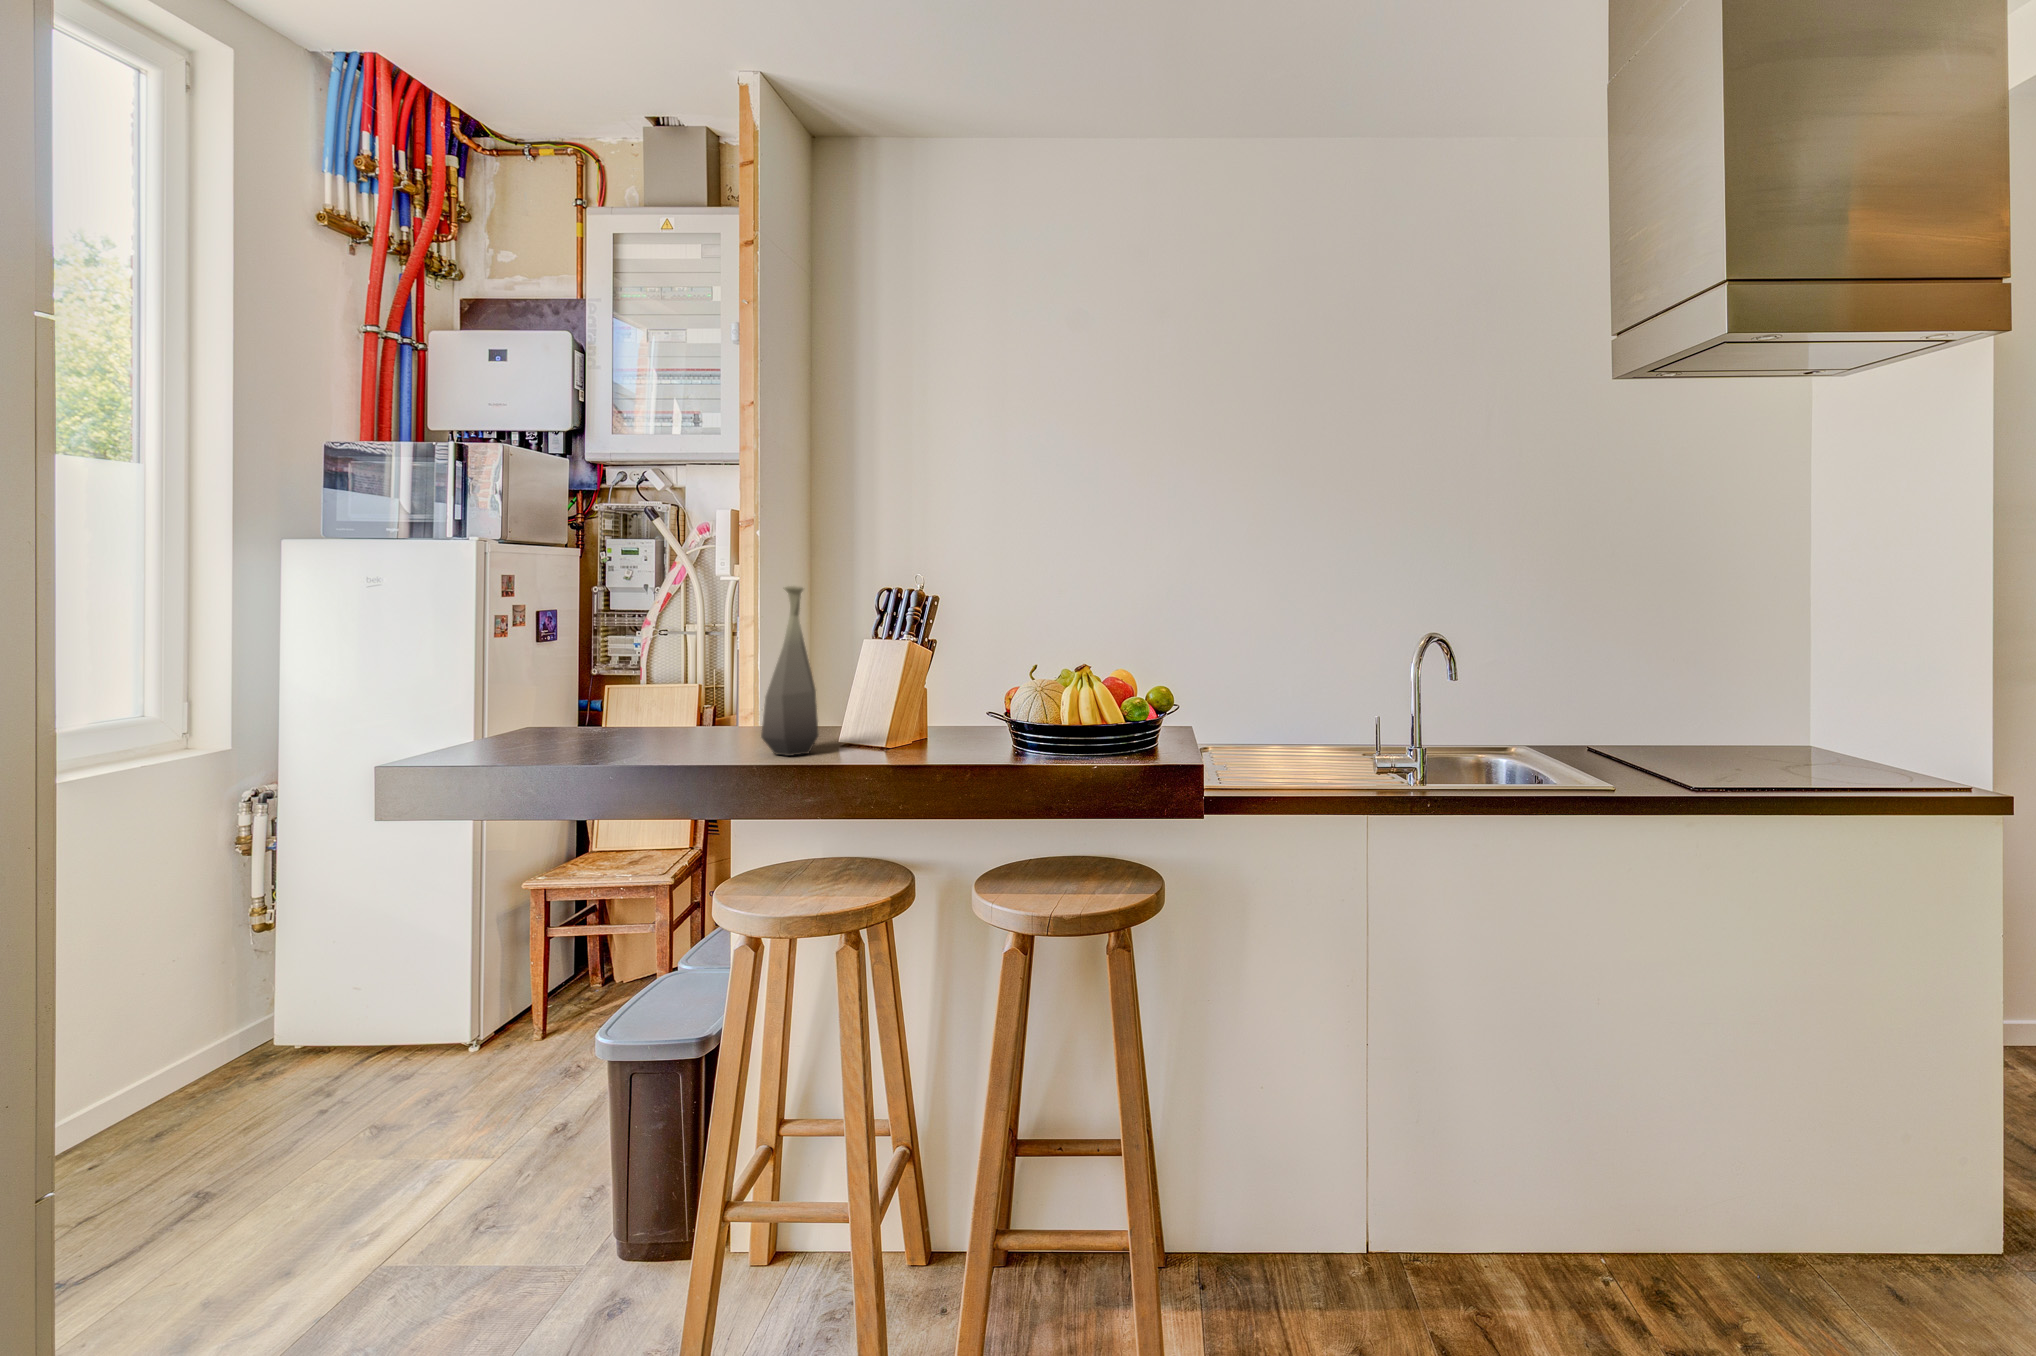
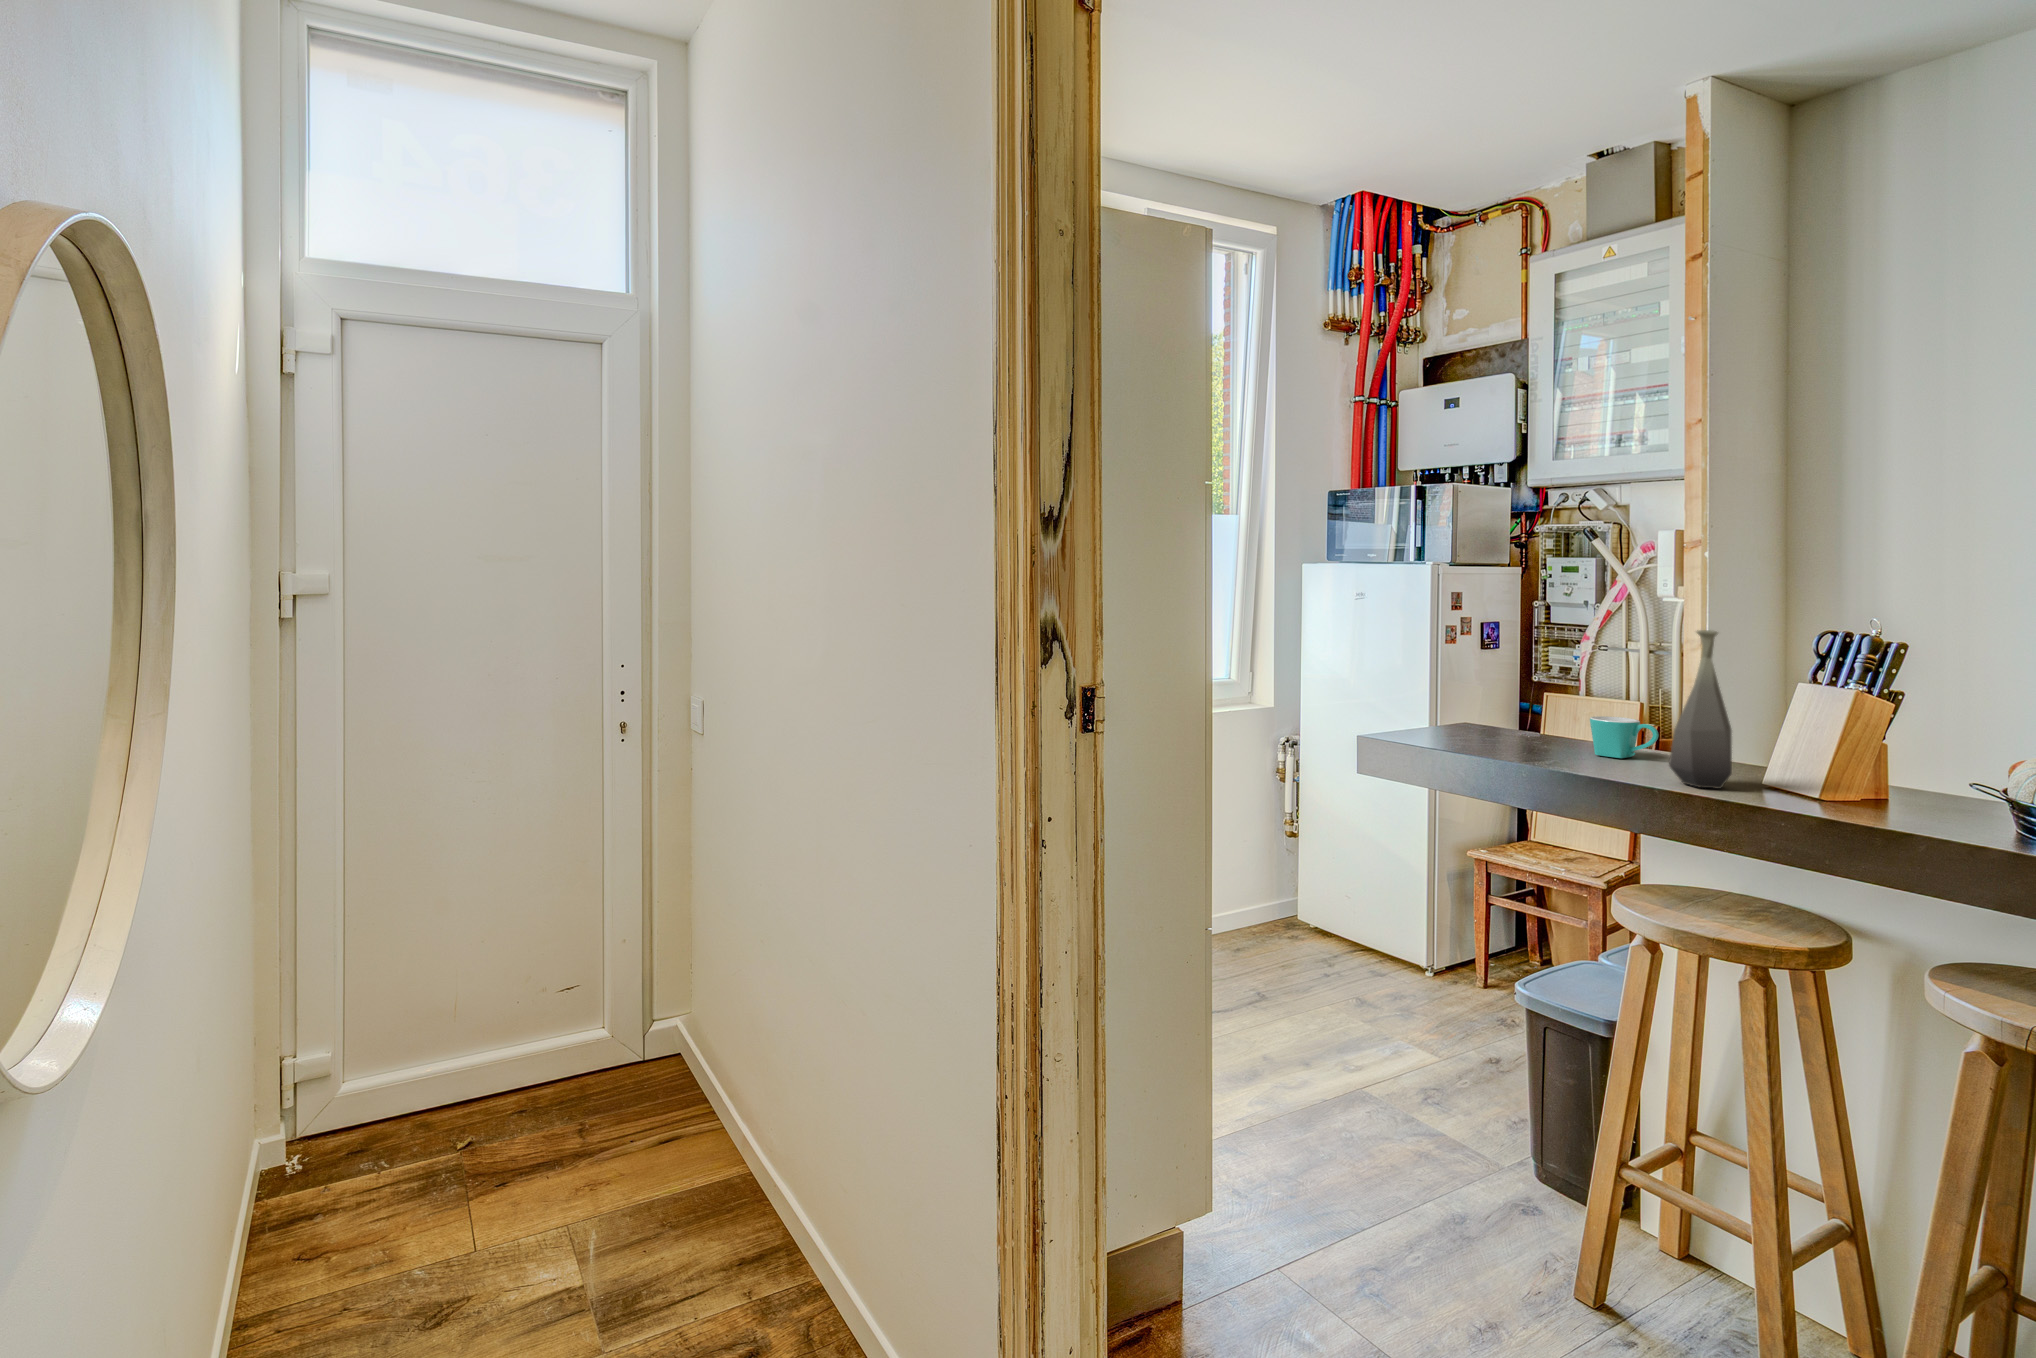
mug: none [675,693,744,738] -> present [1590,716,1658,758]

